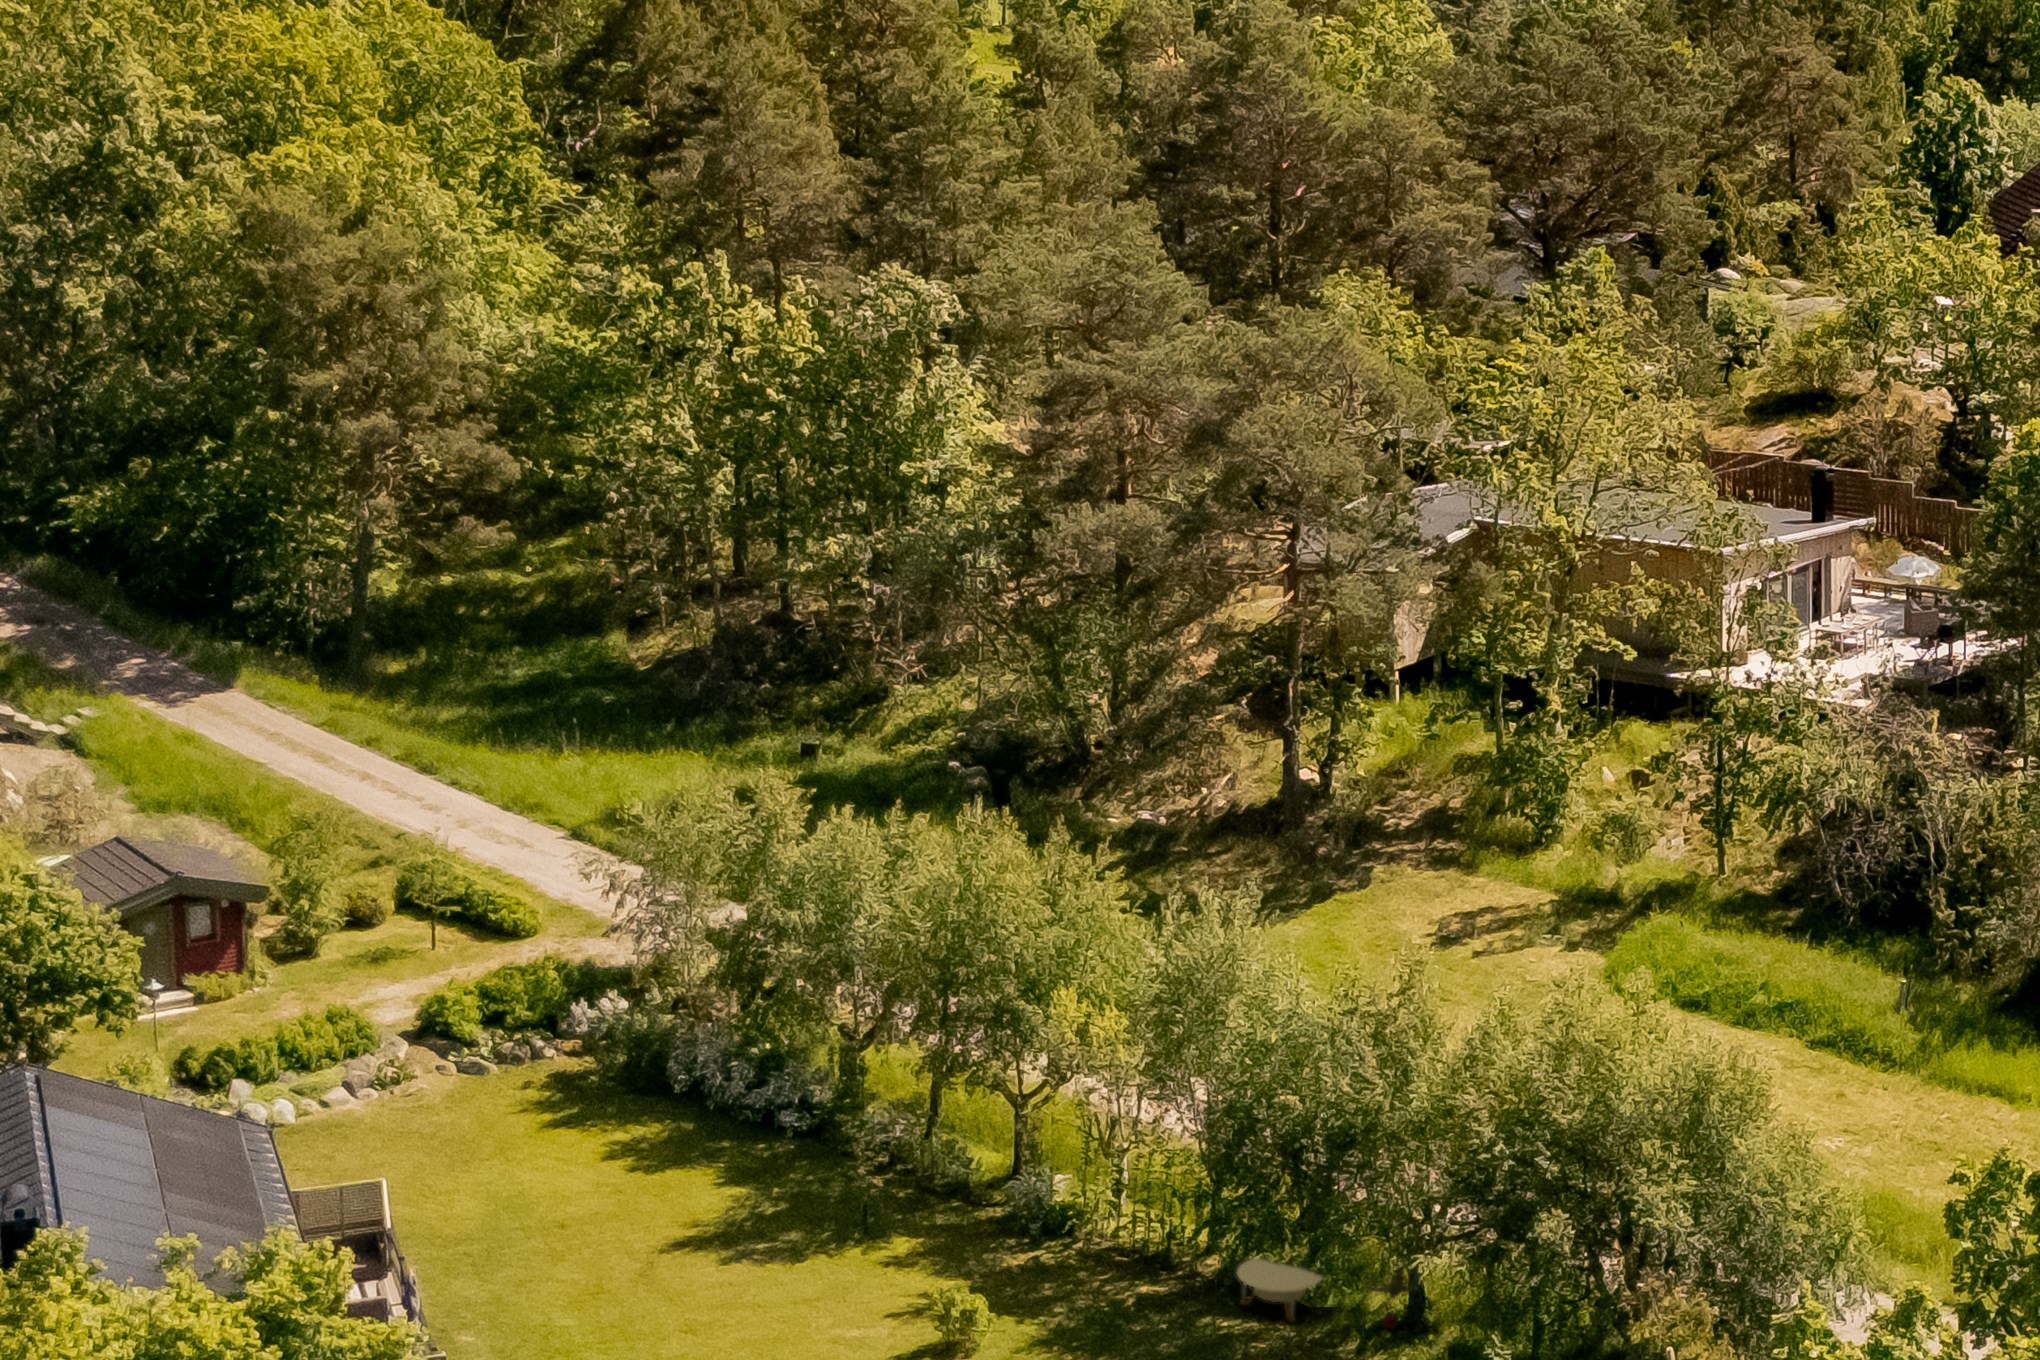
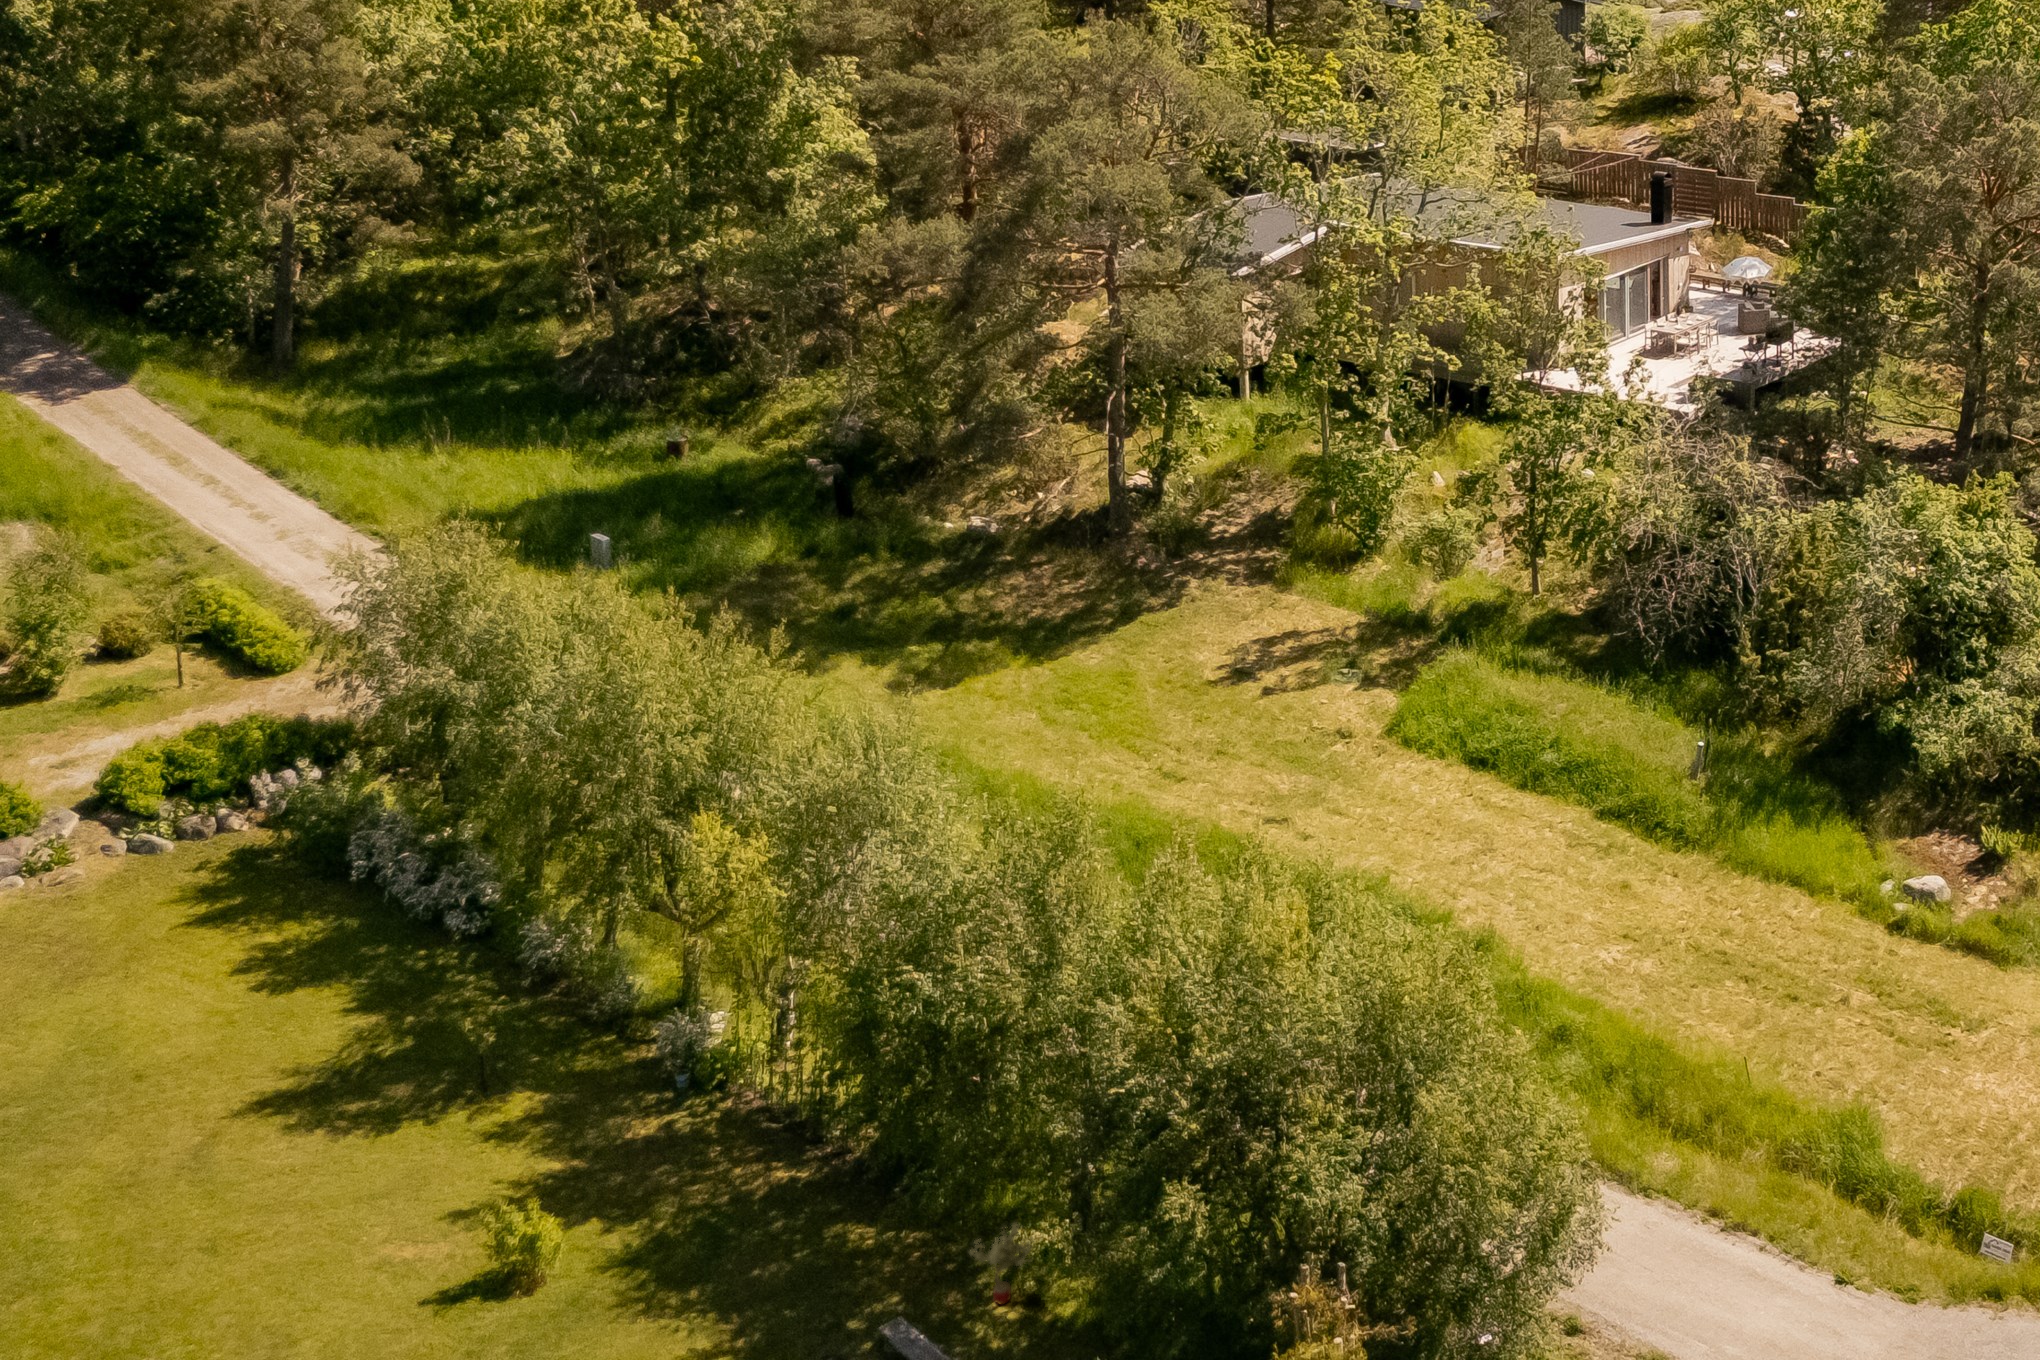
round table: present [1237,1258,1322,1322] -> none [817,1186,932,1293]

